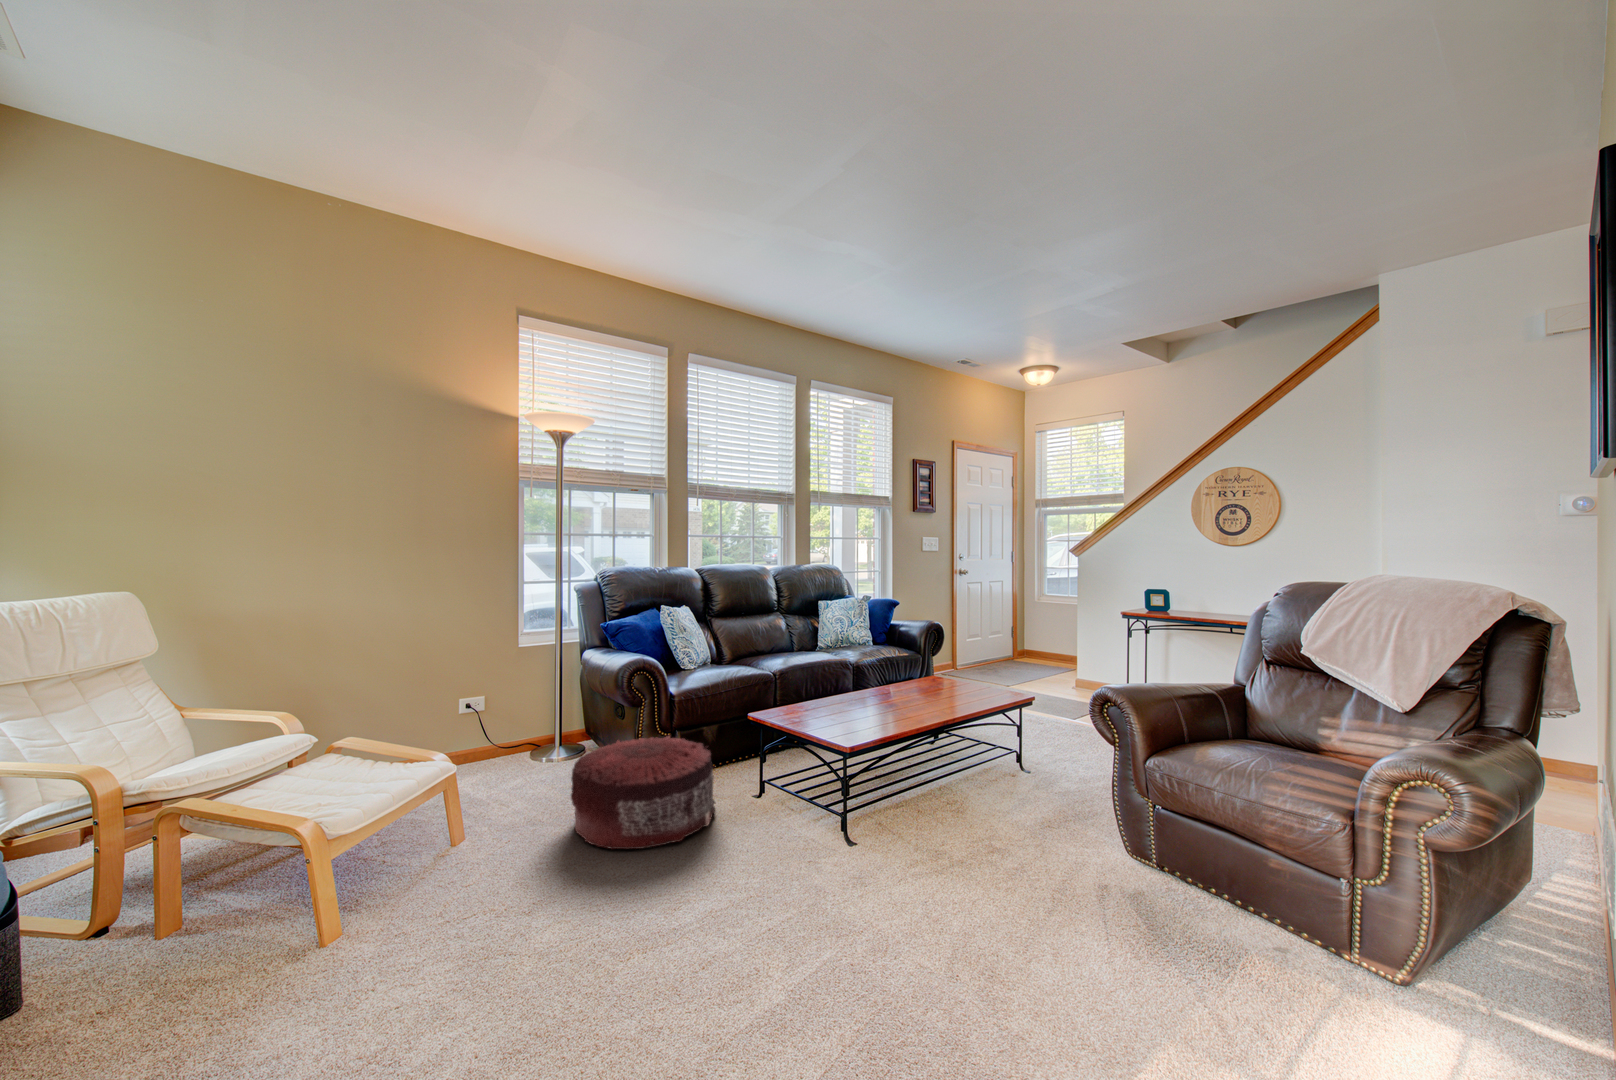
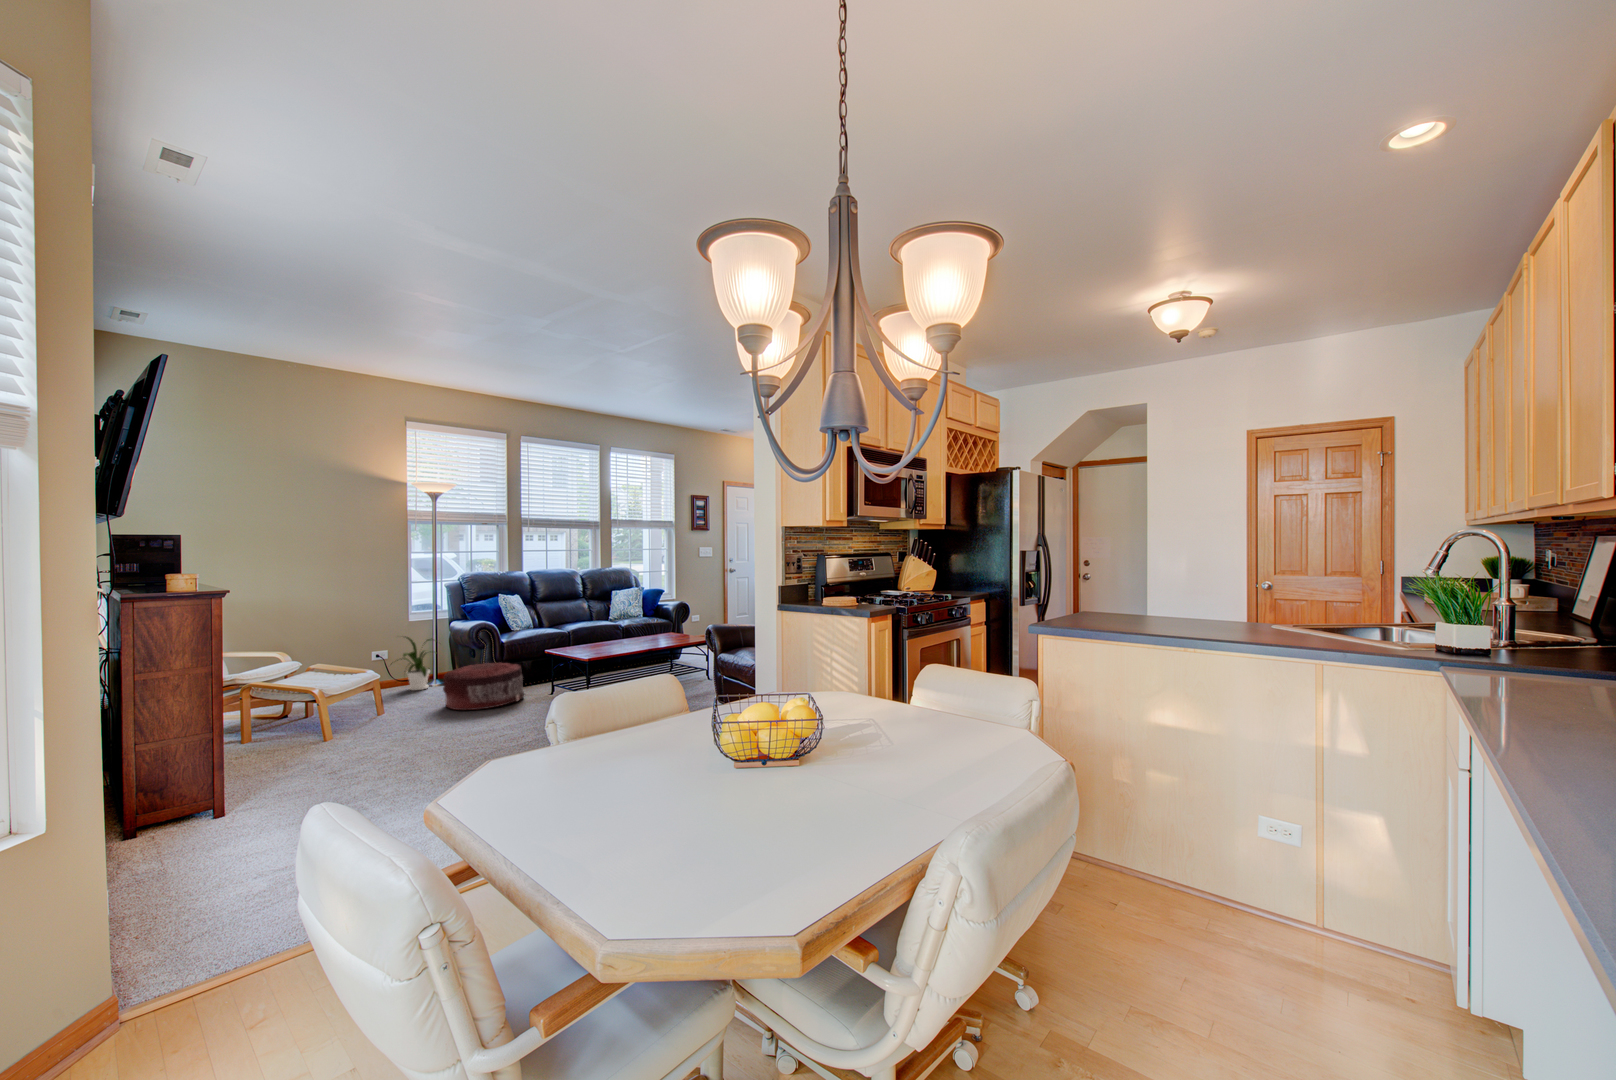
house plant: none [485,673,569,766] -> present [391,637,431,690]

